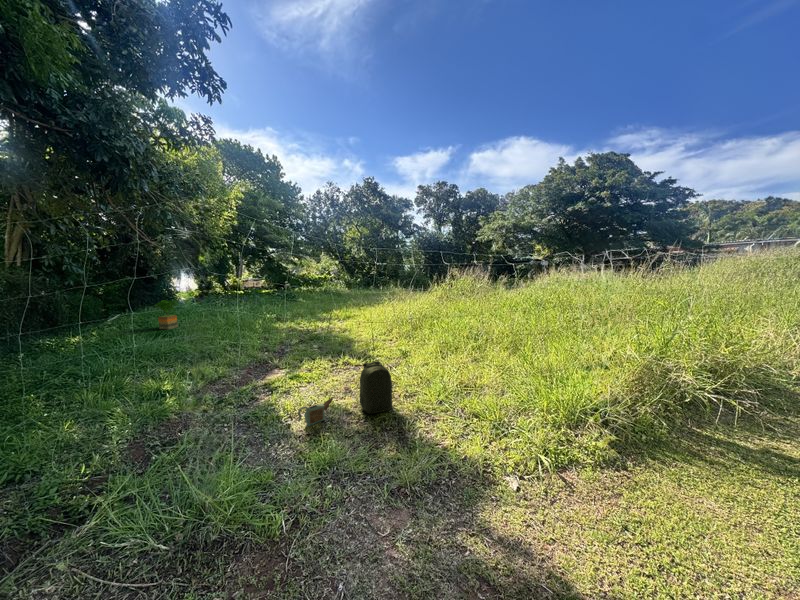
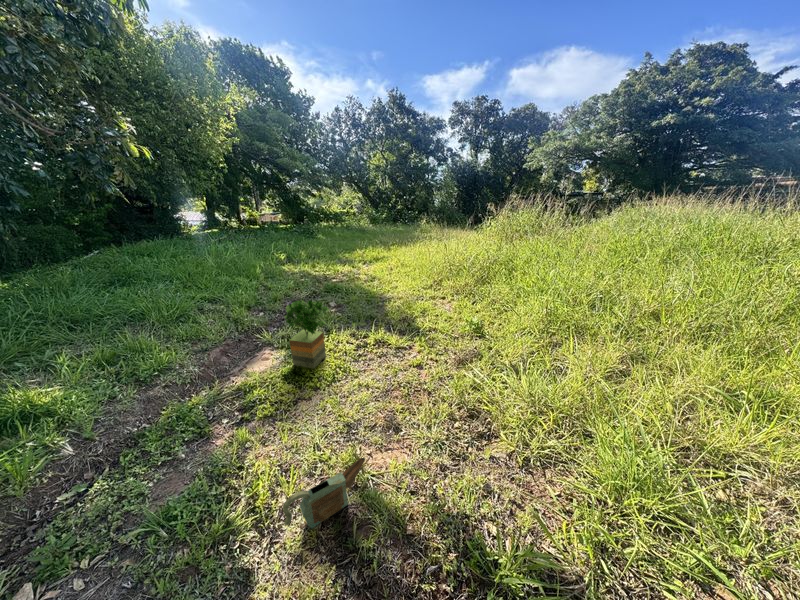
potted tree: present [155,300,178,329] -> present [285,300,328,368]
backpack: present [360,361,392,414] -> none [420,371,499,493]

